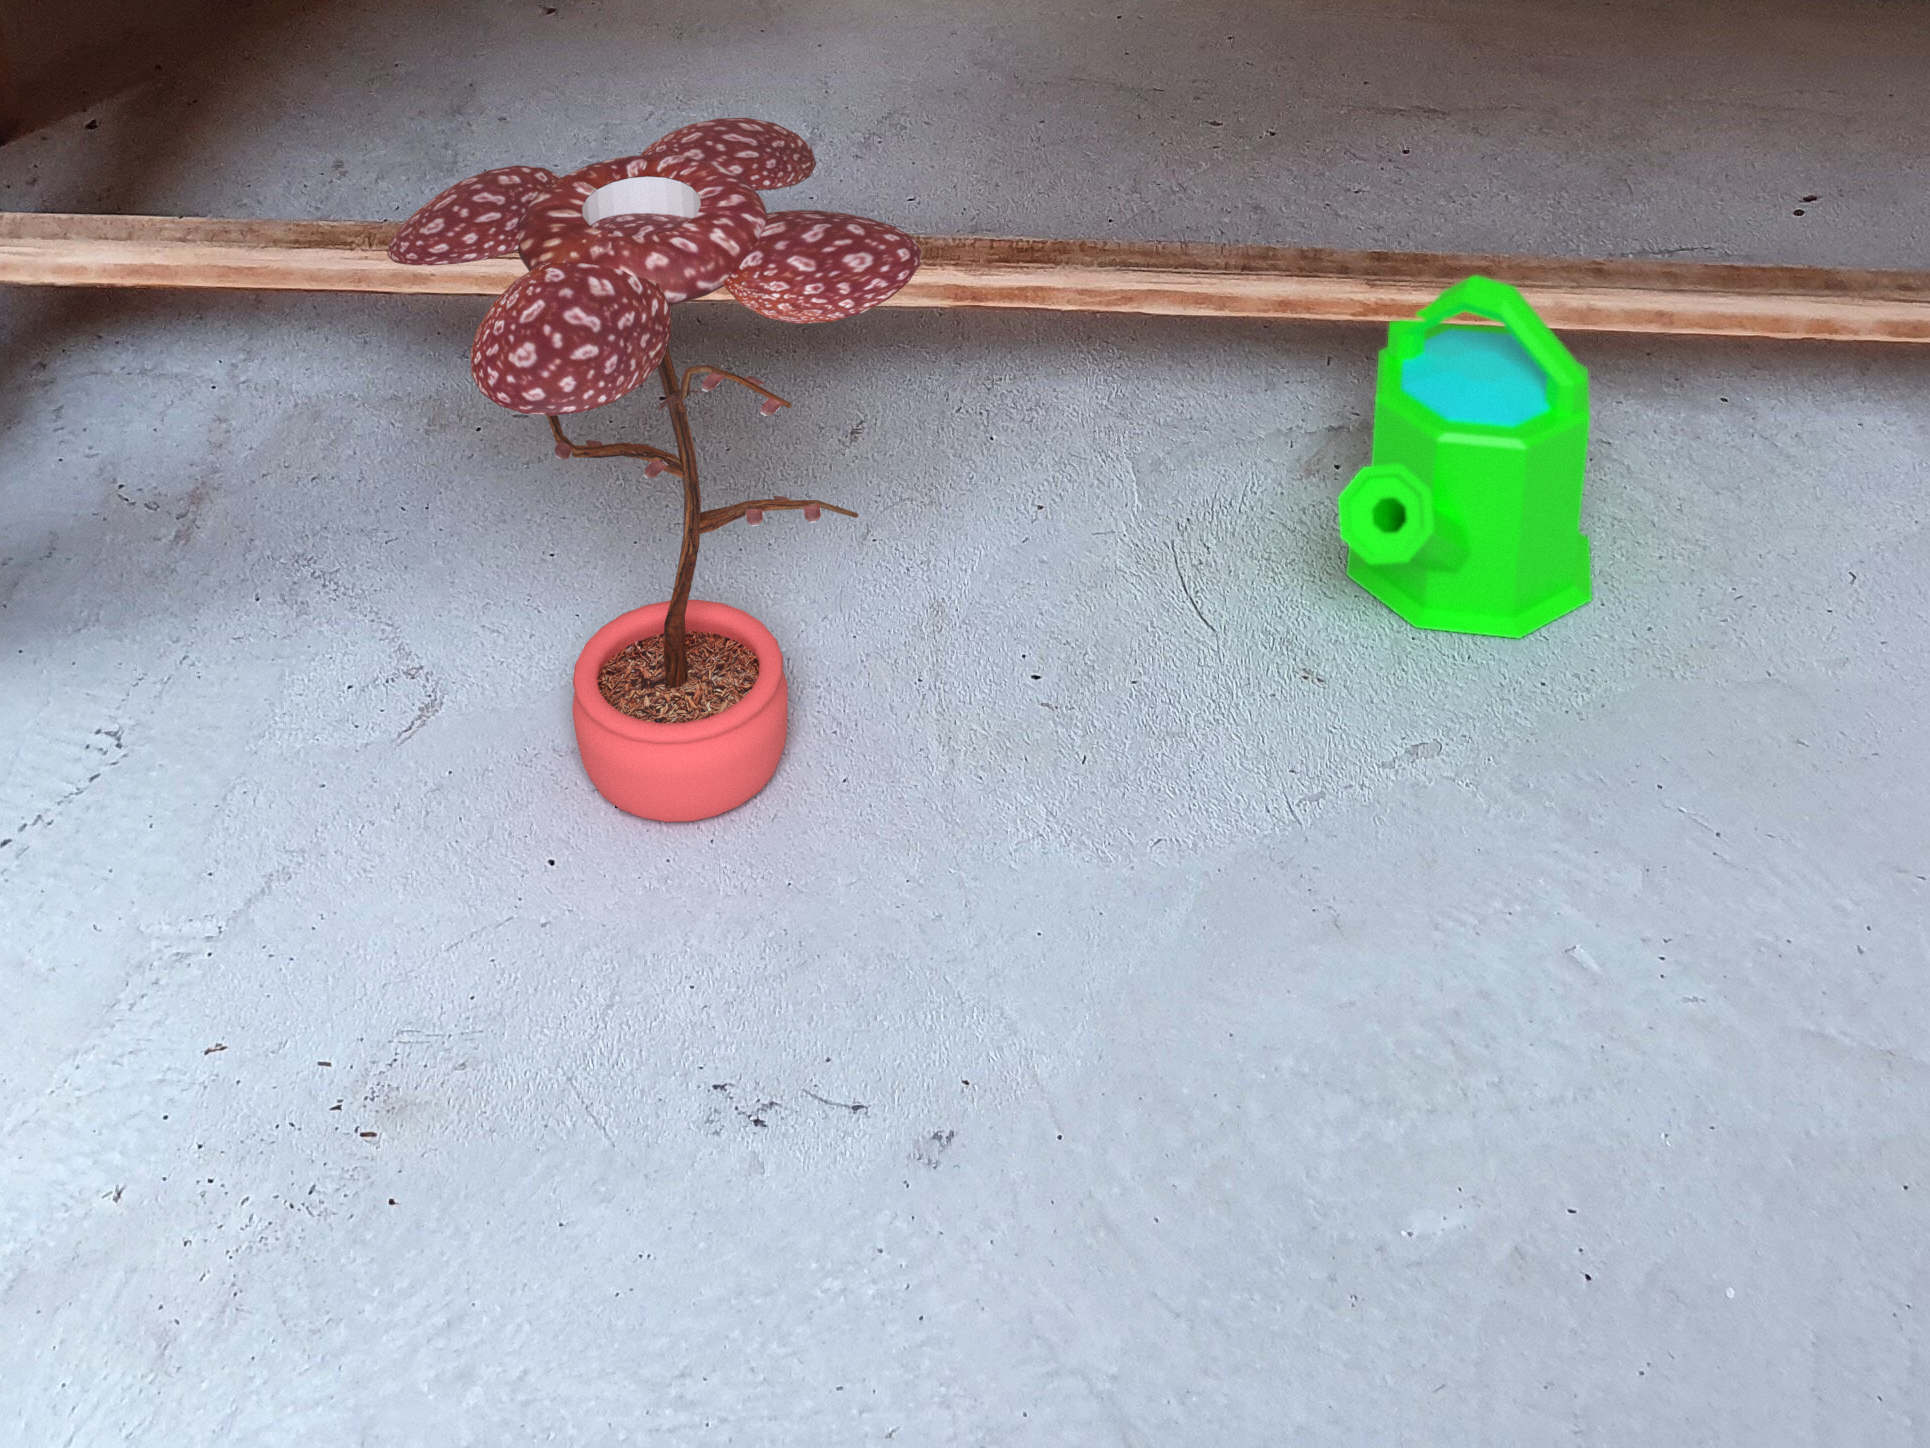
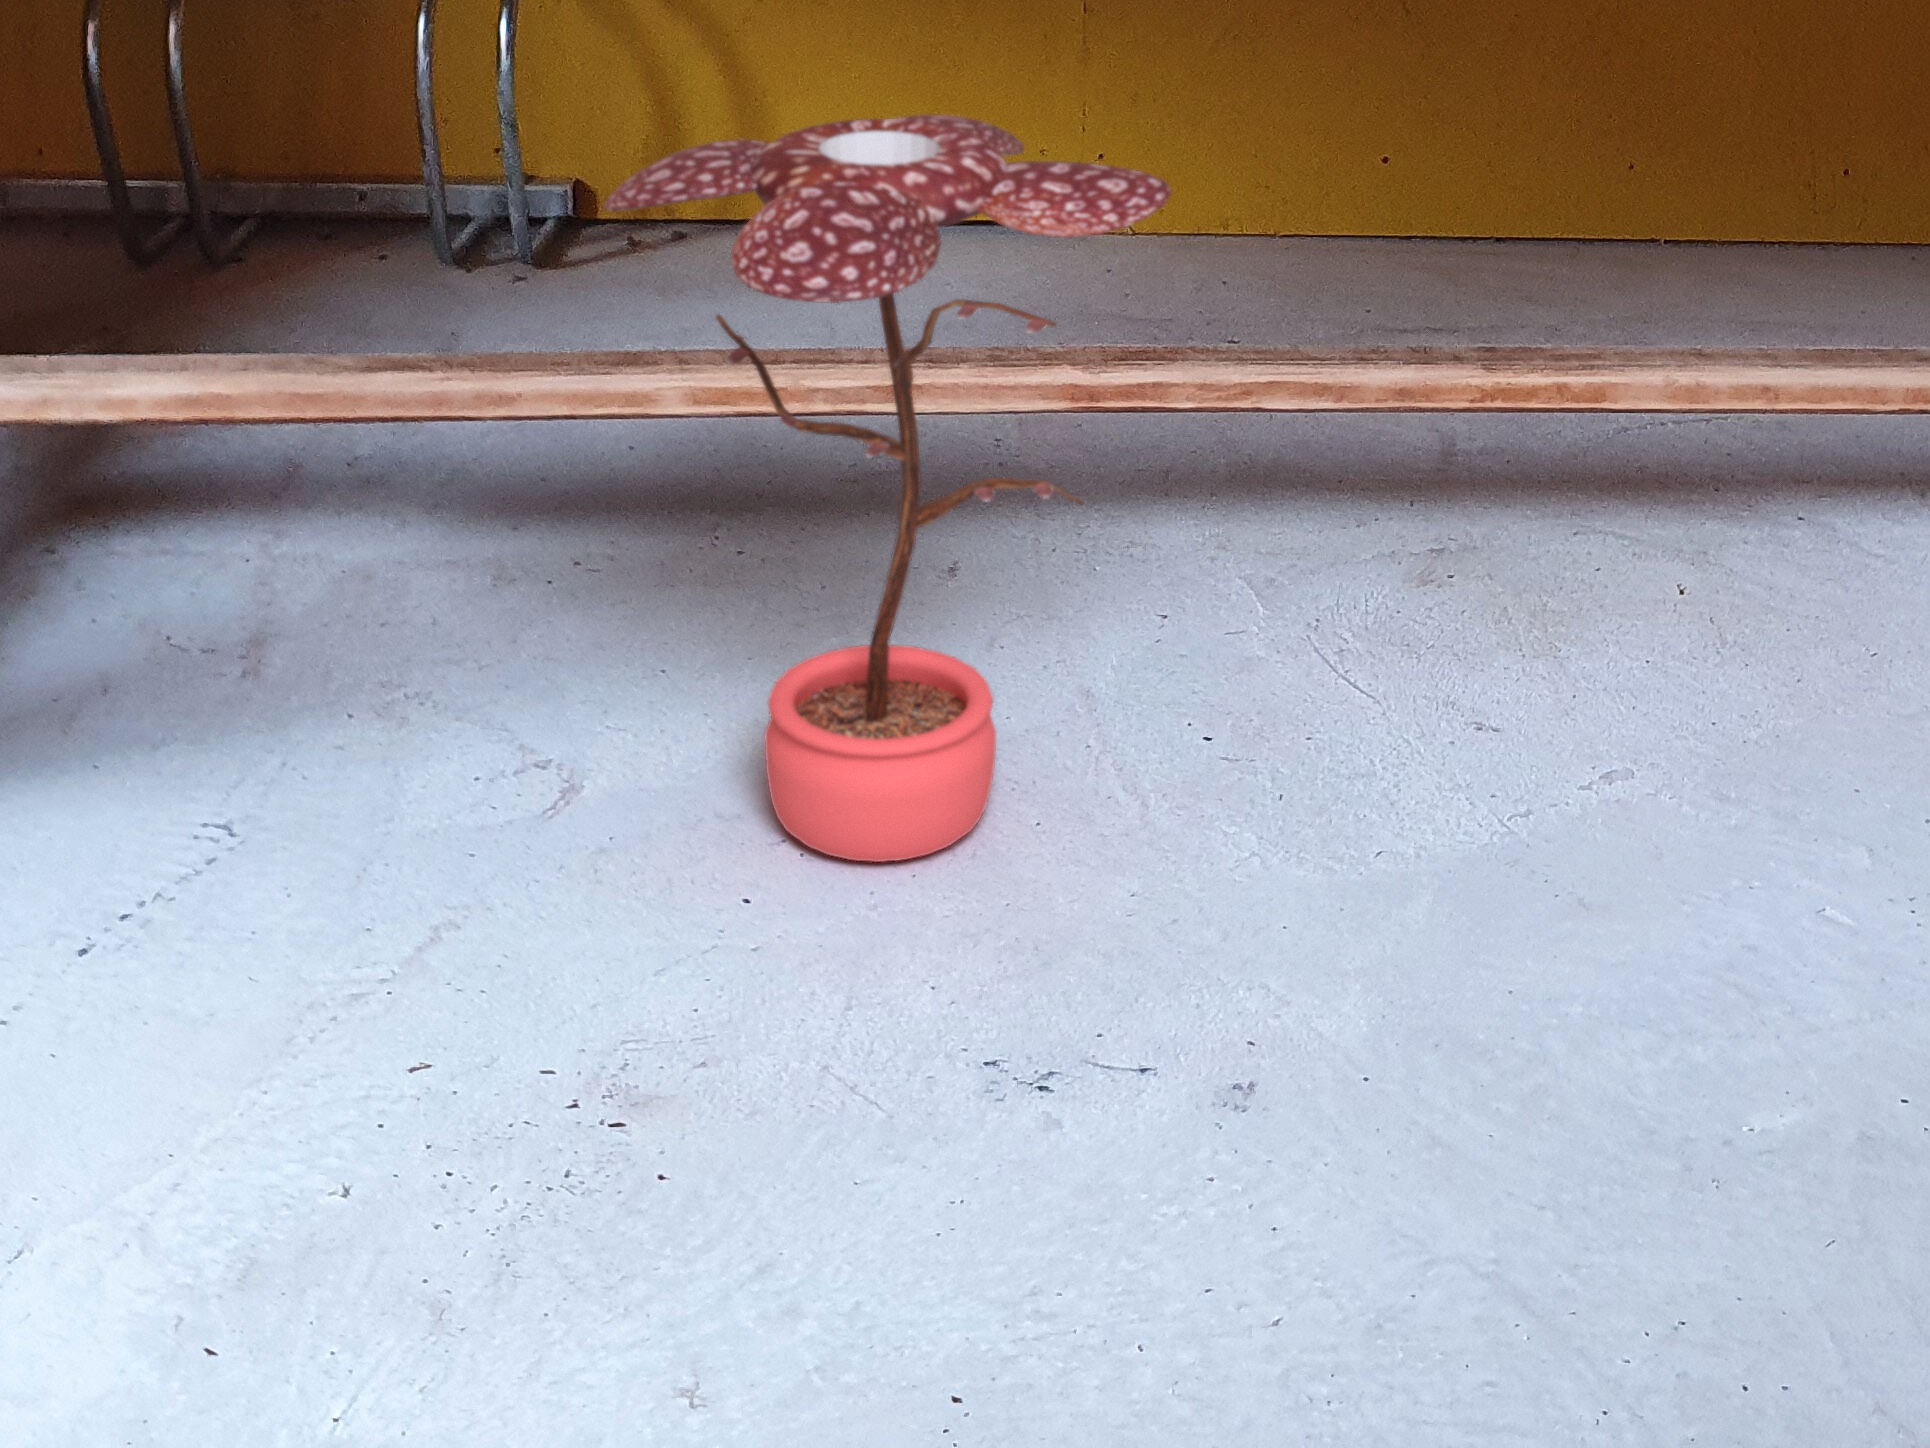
watering can: present [1338,275,1592,638] -> none [1504,307,1766,681]

